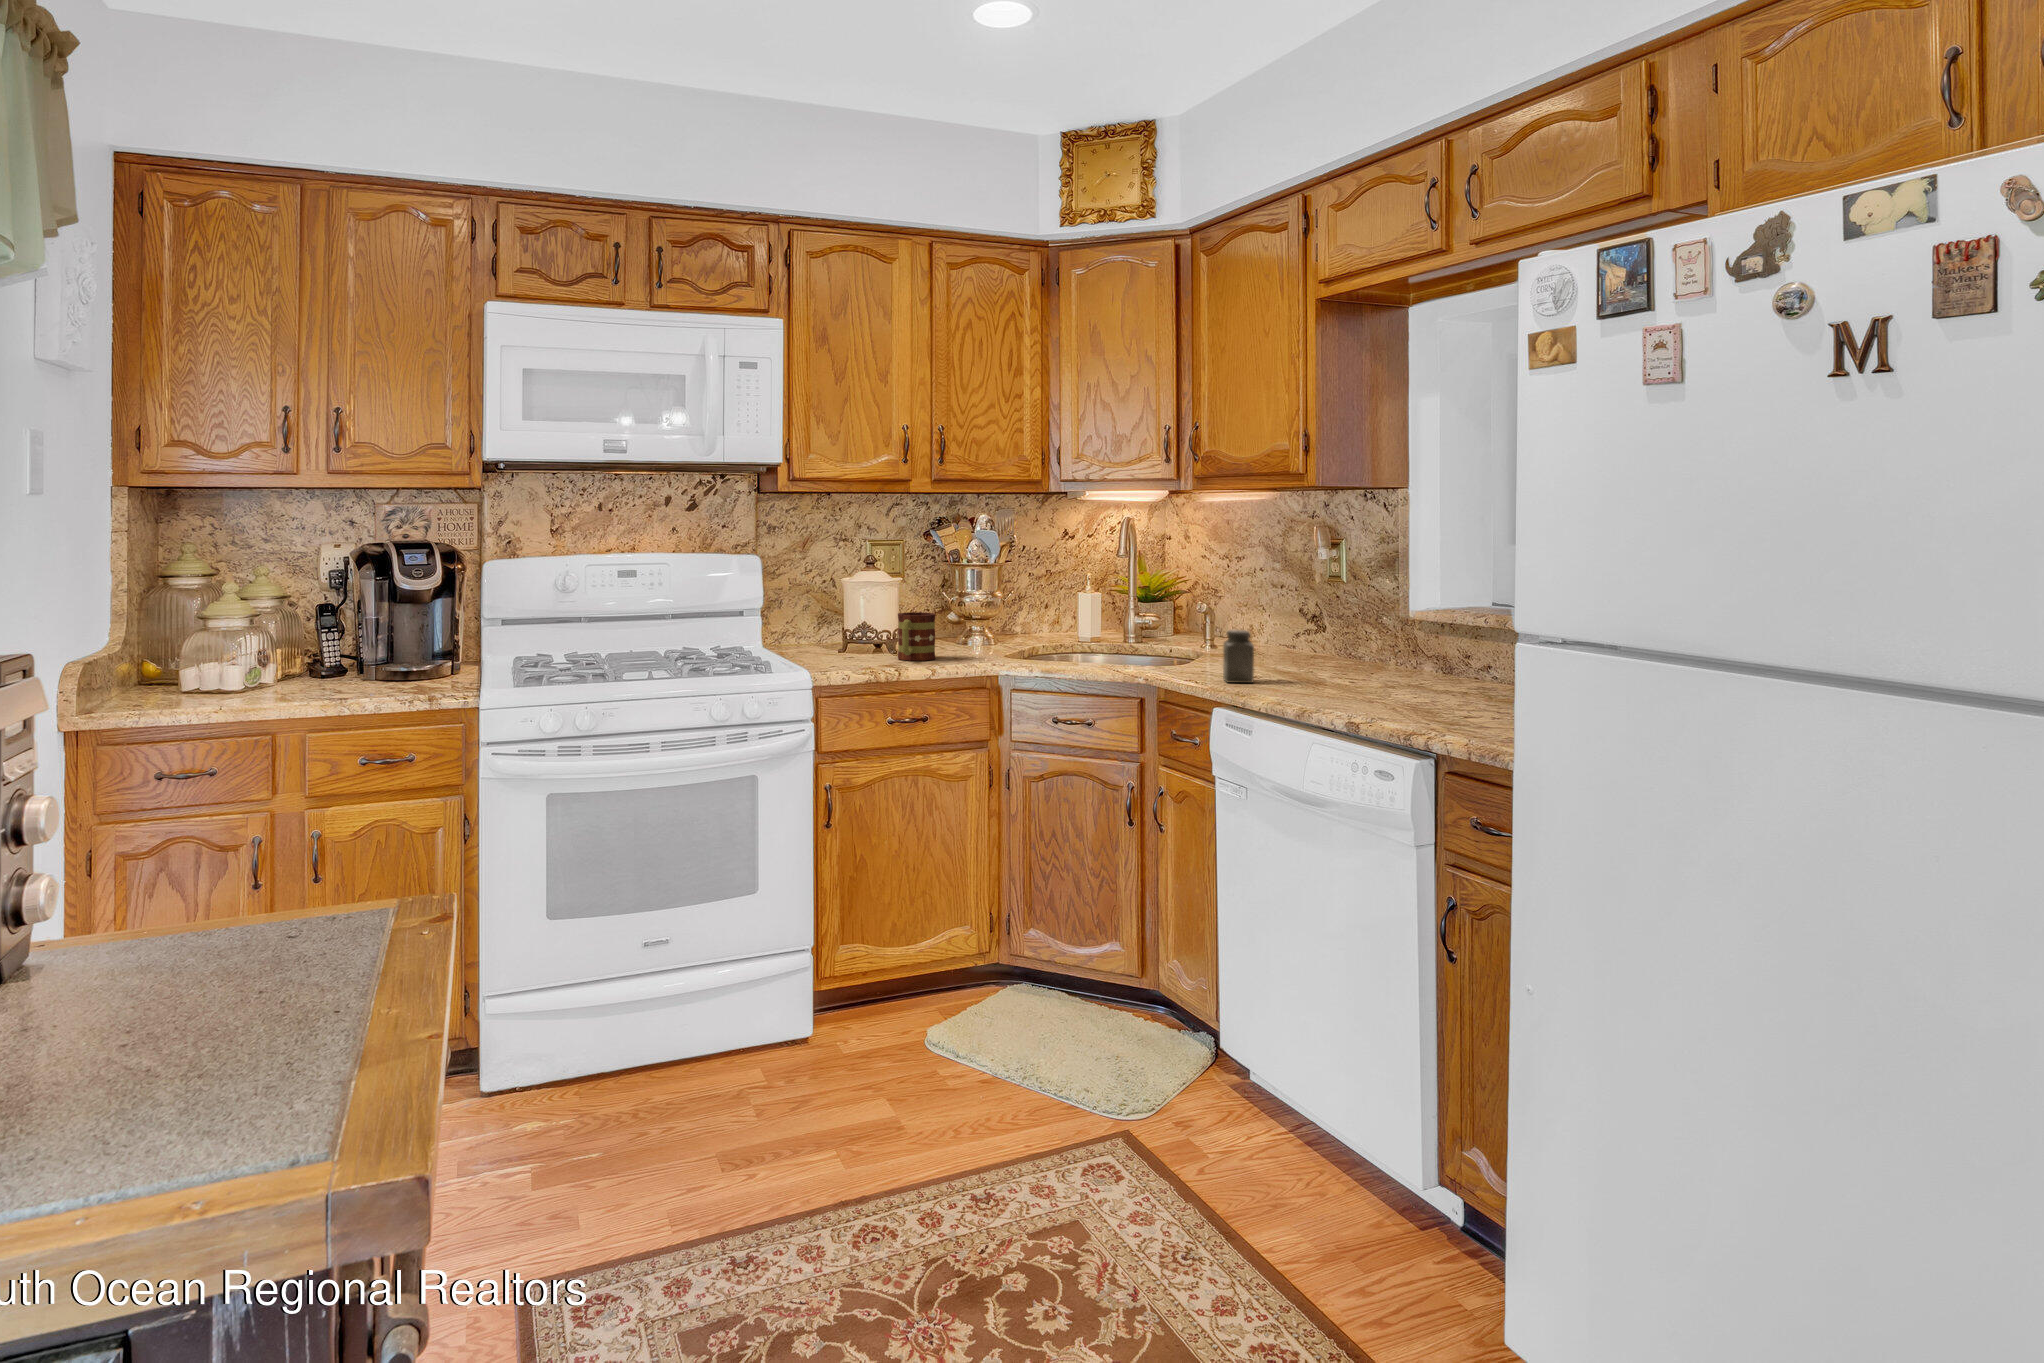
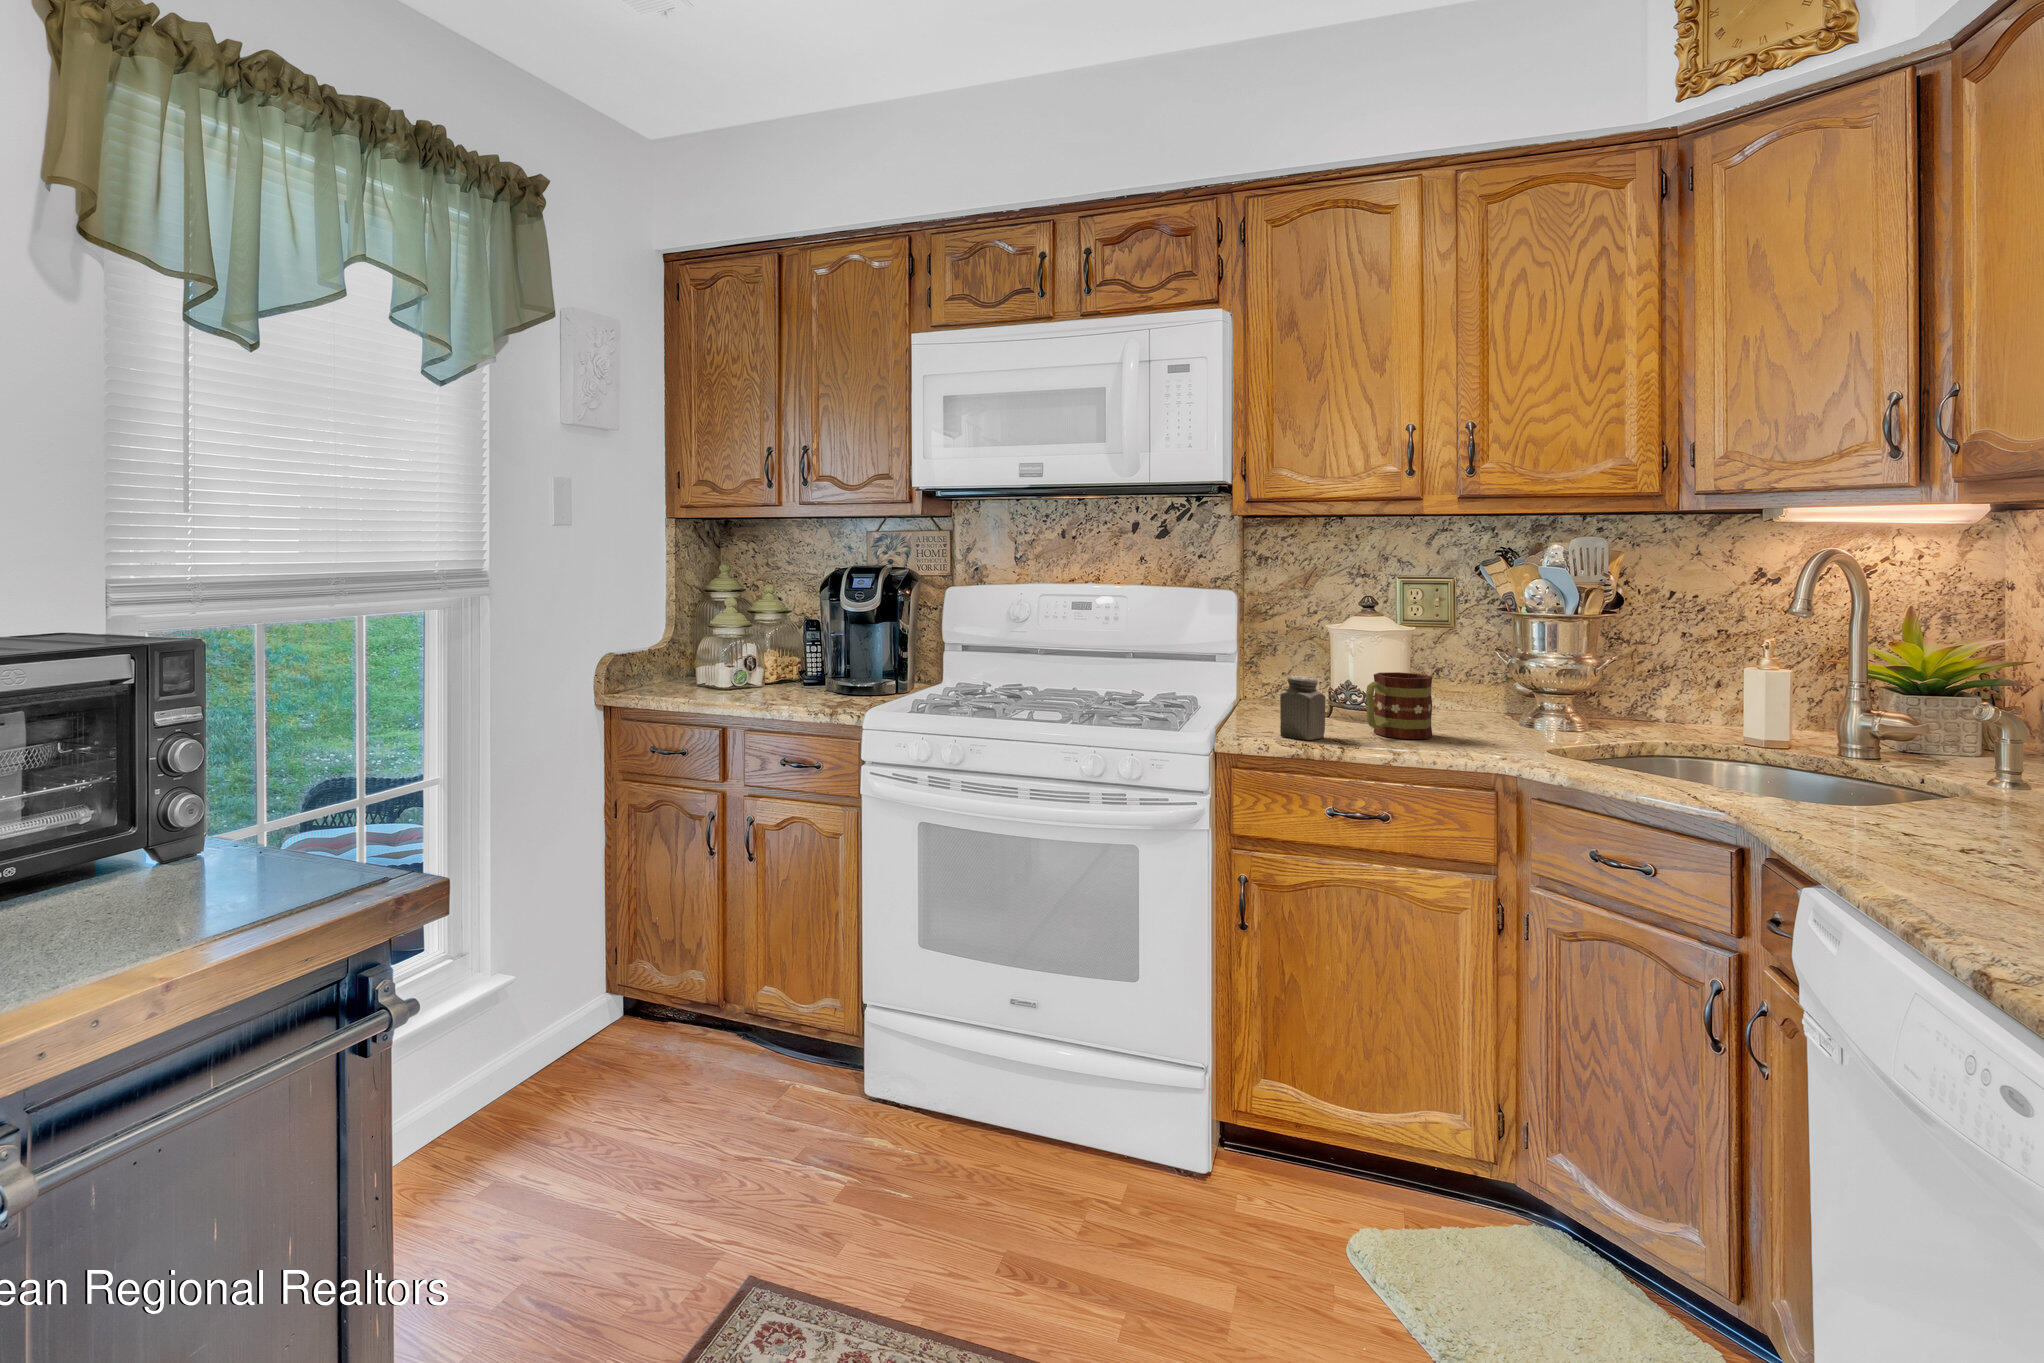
salt shaker: present [1223,630,1254,683] -> present [1280,676,1325,740]

